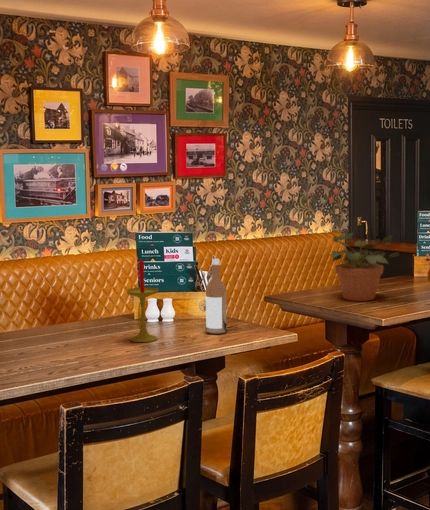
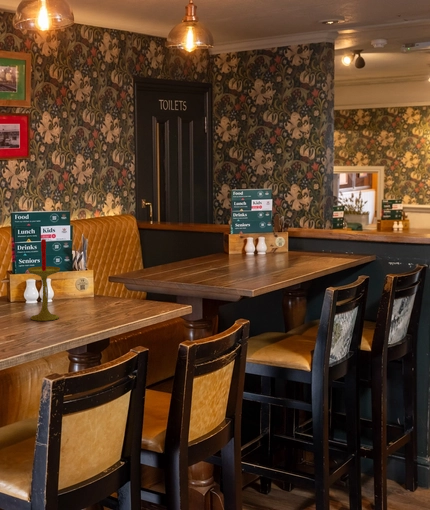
potted plant: present [330,233,397,301] -> none [181,212,248,275]
wine bottle: present [206,259,226,334] -> none [99,237,119,309]

